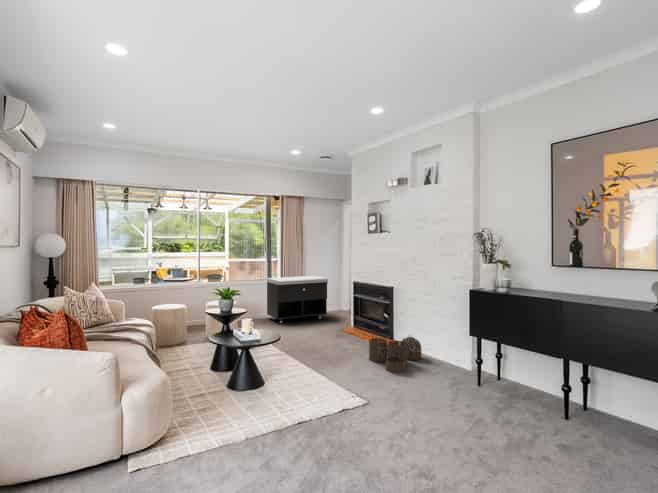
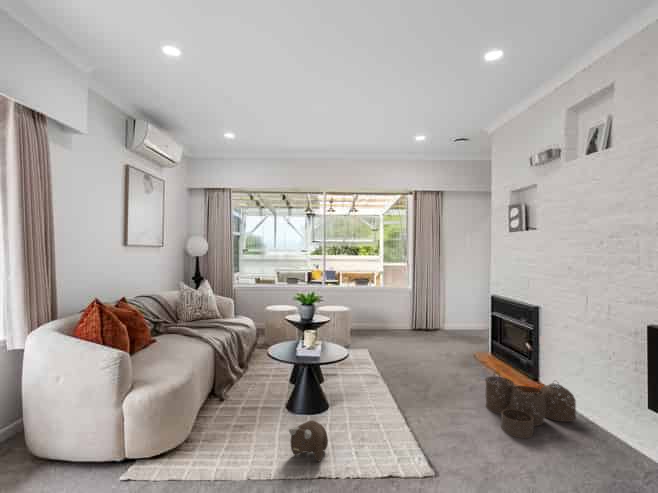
storage bench: present [267,276,328,323] -> none [395,285,467,338]
plush toy: none [264,386,293,416] -> present [289,420,328,462]

